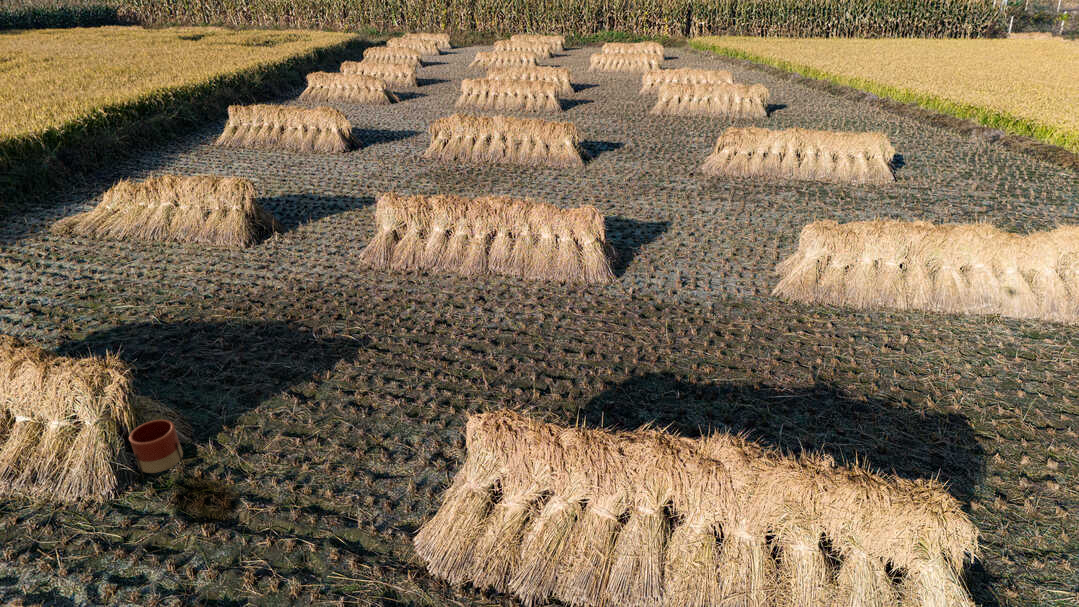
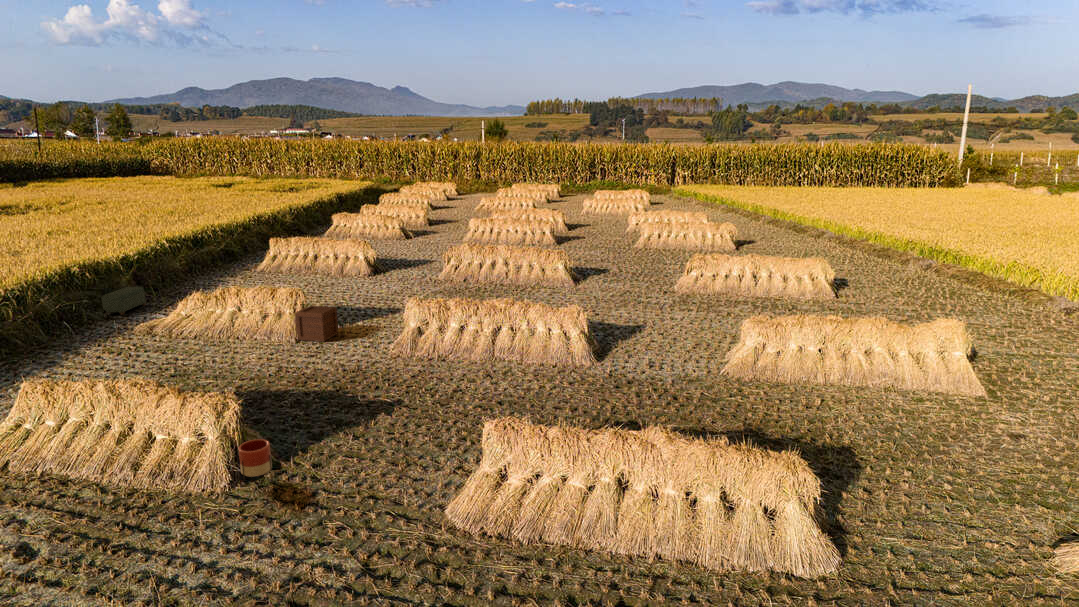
bench: none [12,171,73,207] -> present [102,287,146,315]
wooden crate: none [241,200,299,247] -> present [295,306,338,342]

